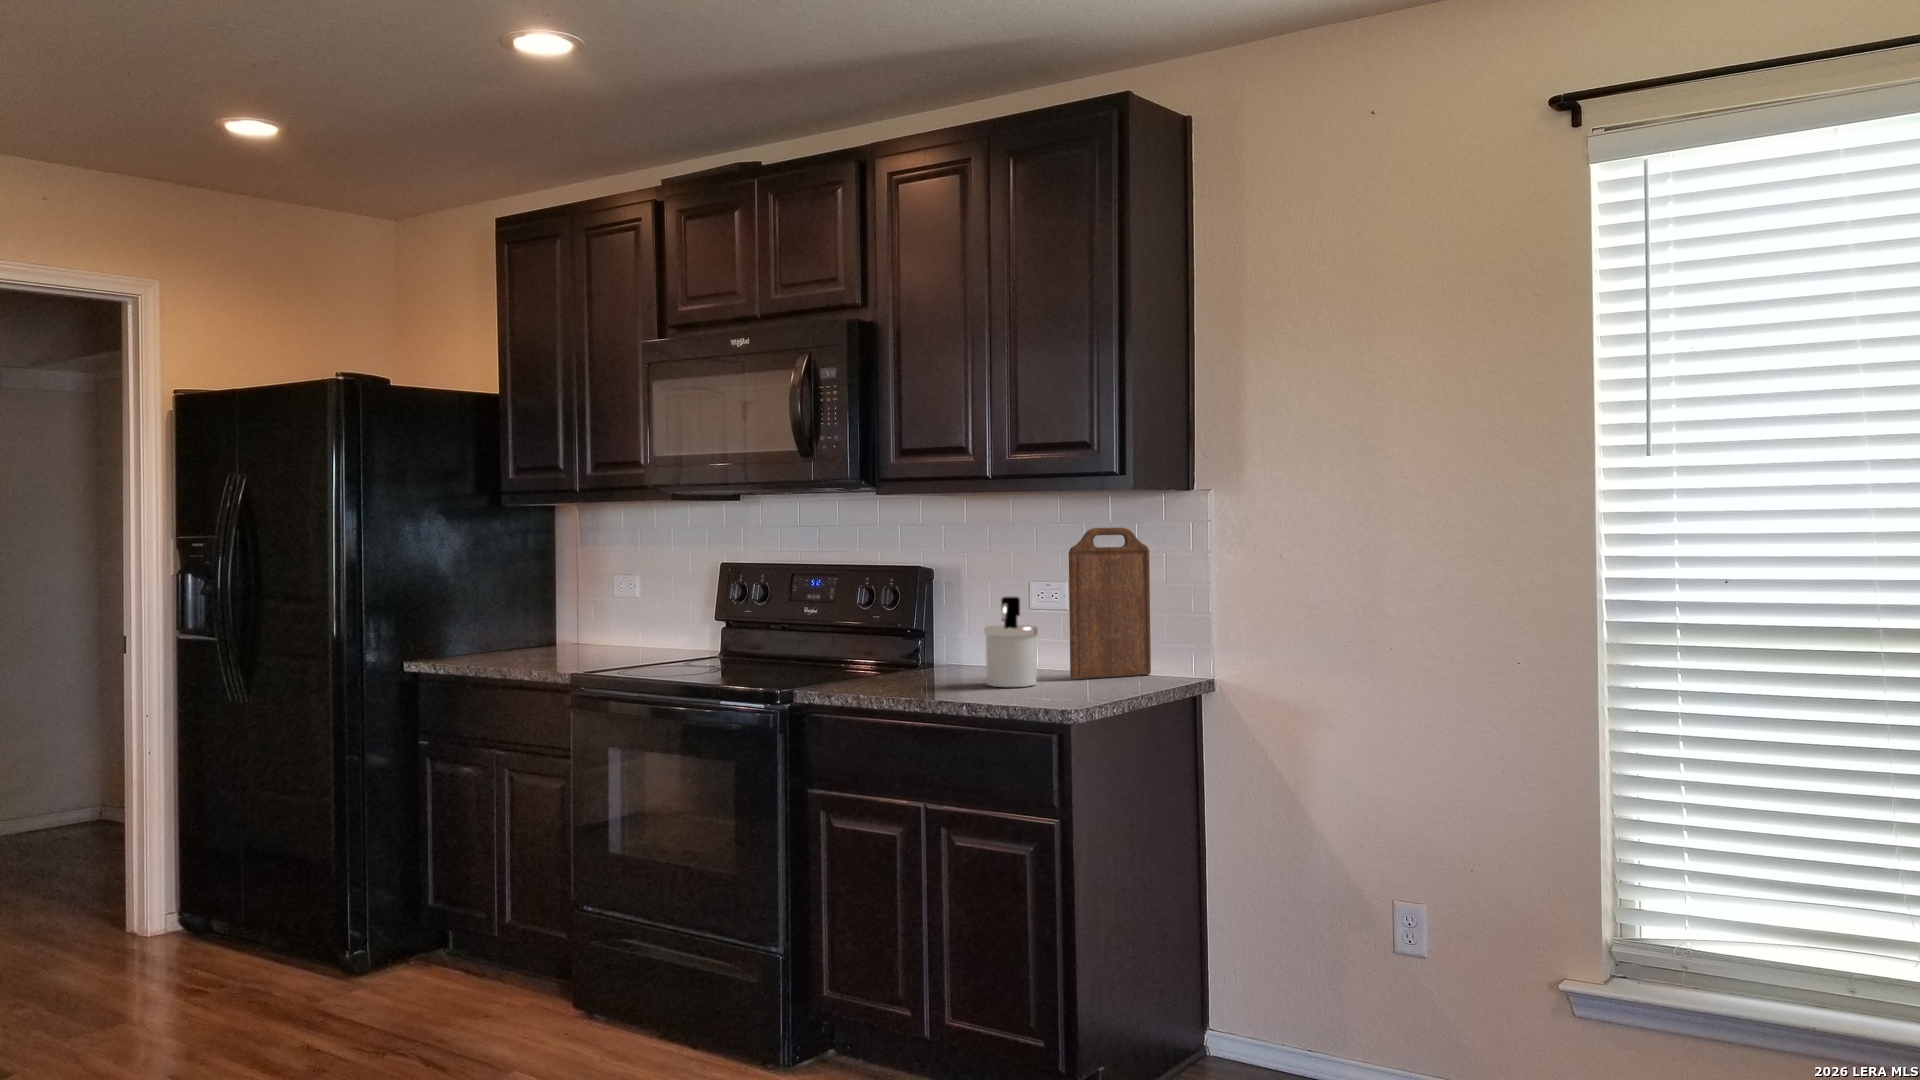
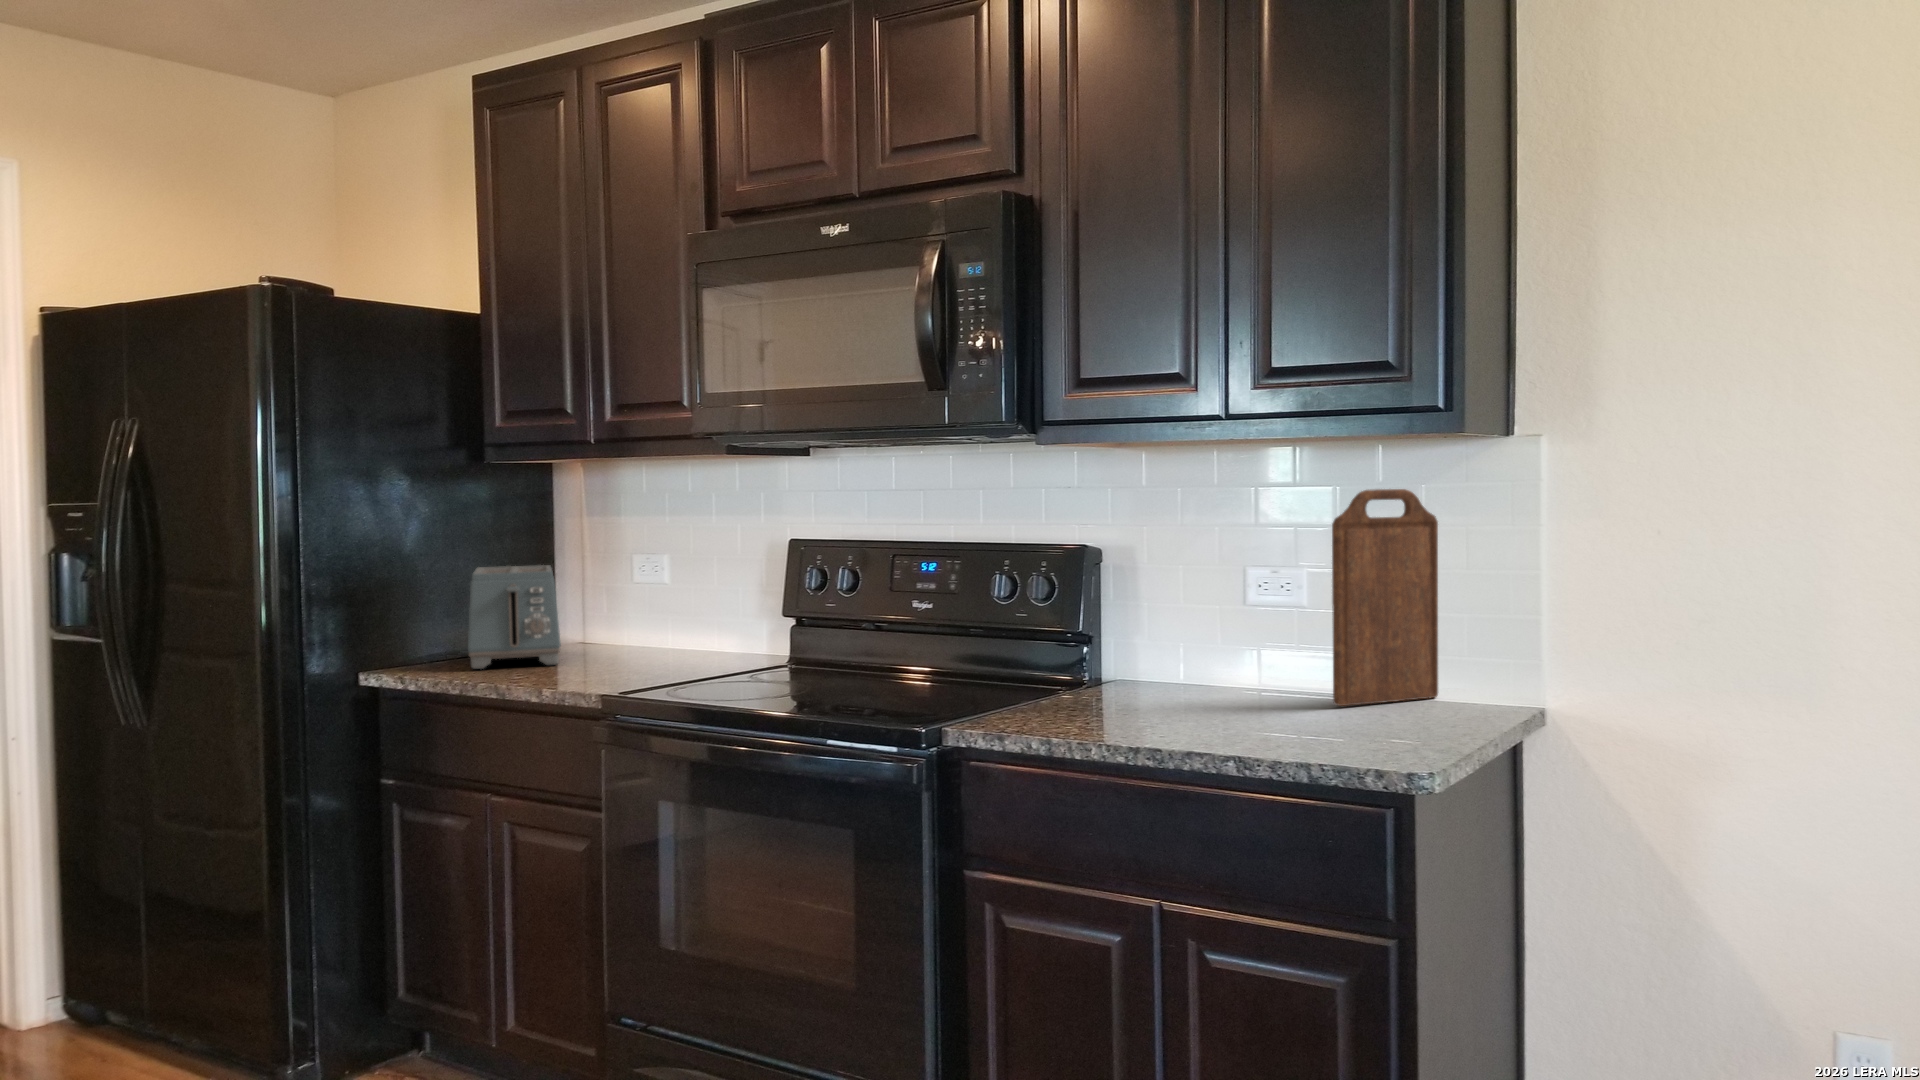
toaster: none [483,584,554,660] -> present [468,565,561,669]
soap dispenser: present [984,597,1038,687] -> none [1220,590,1300,723]

